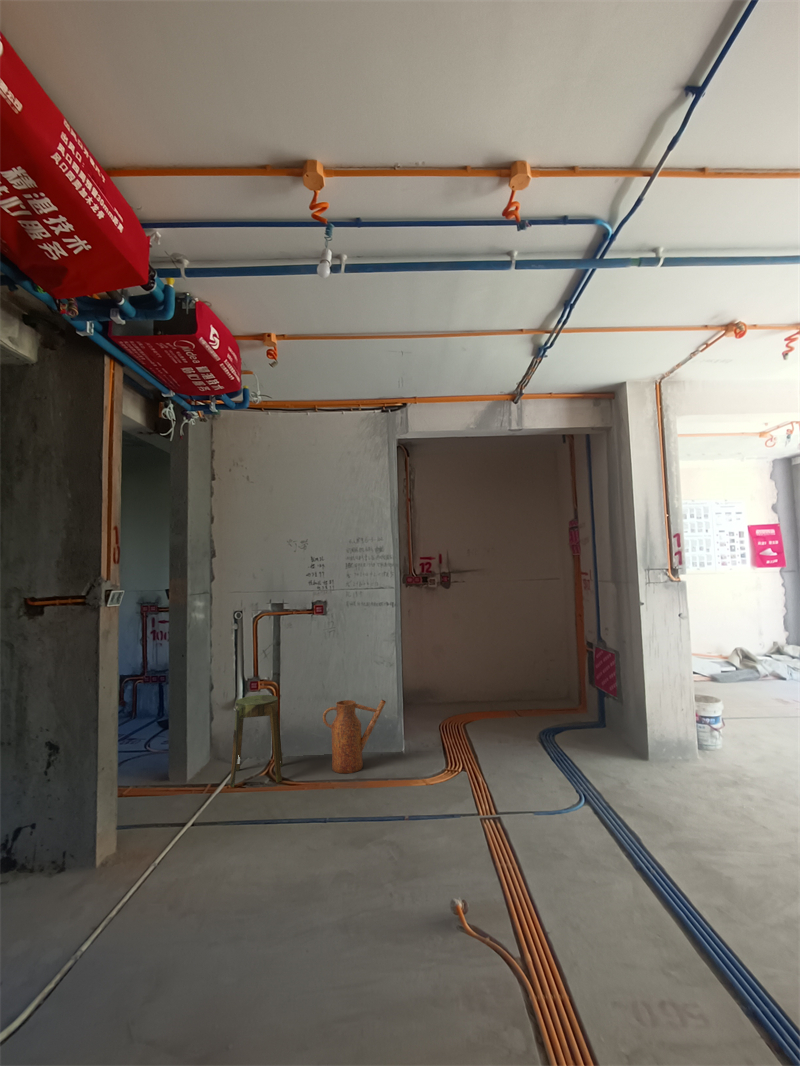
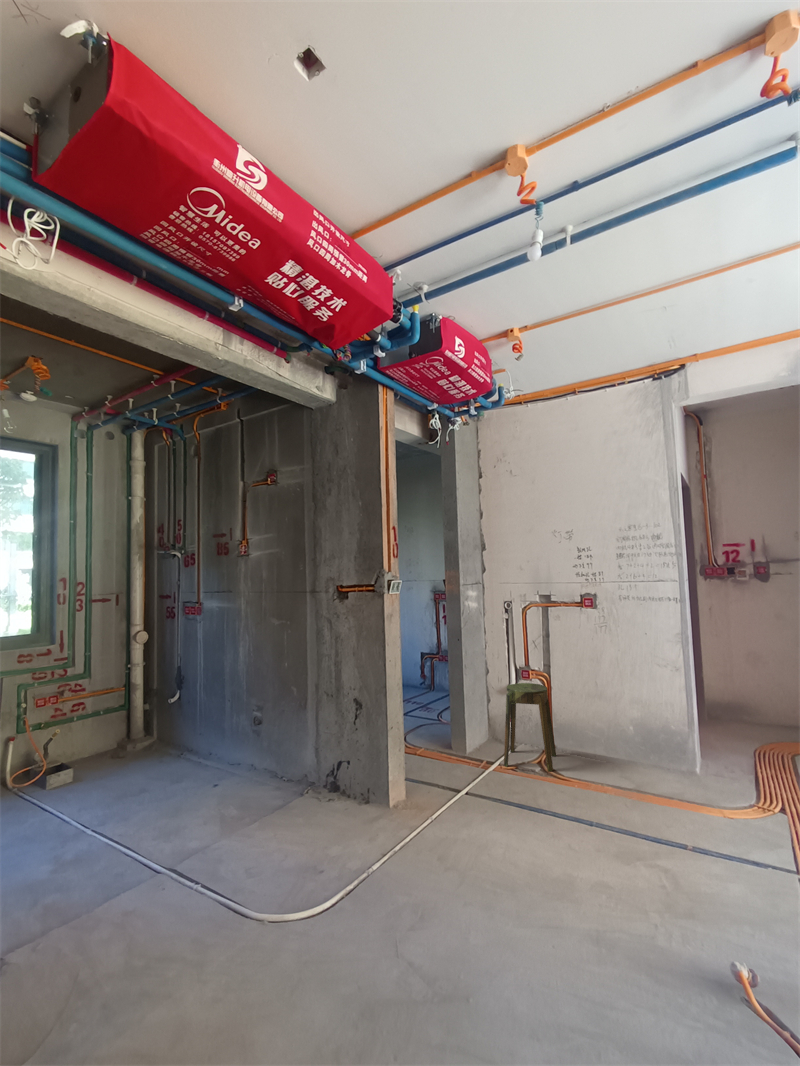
watering can: present [323,700,386,773] -> none [595,700,669,779]

